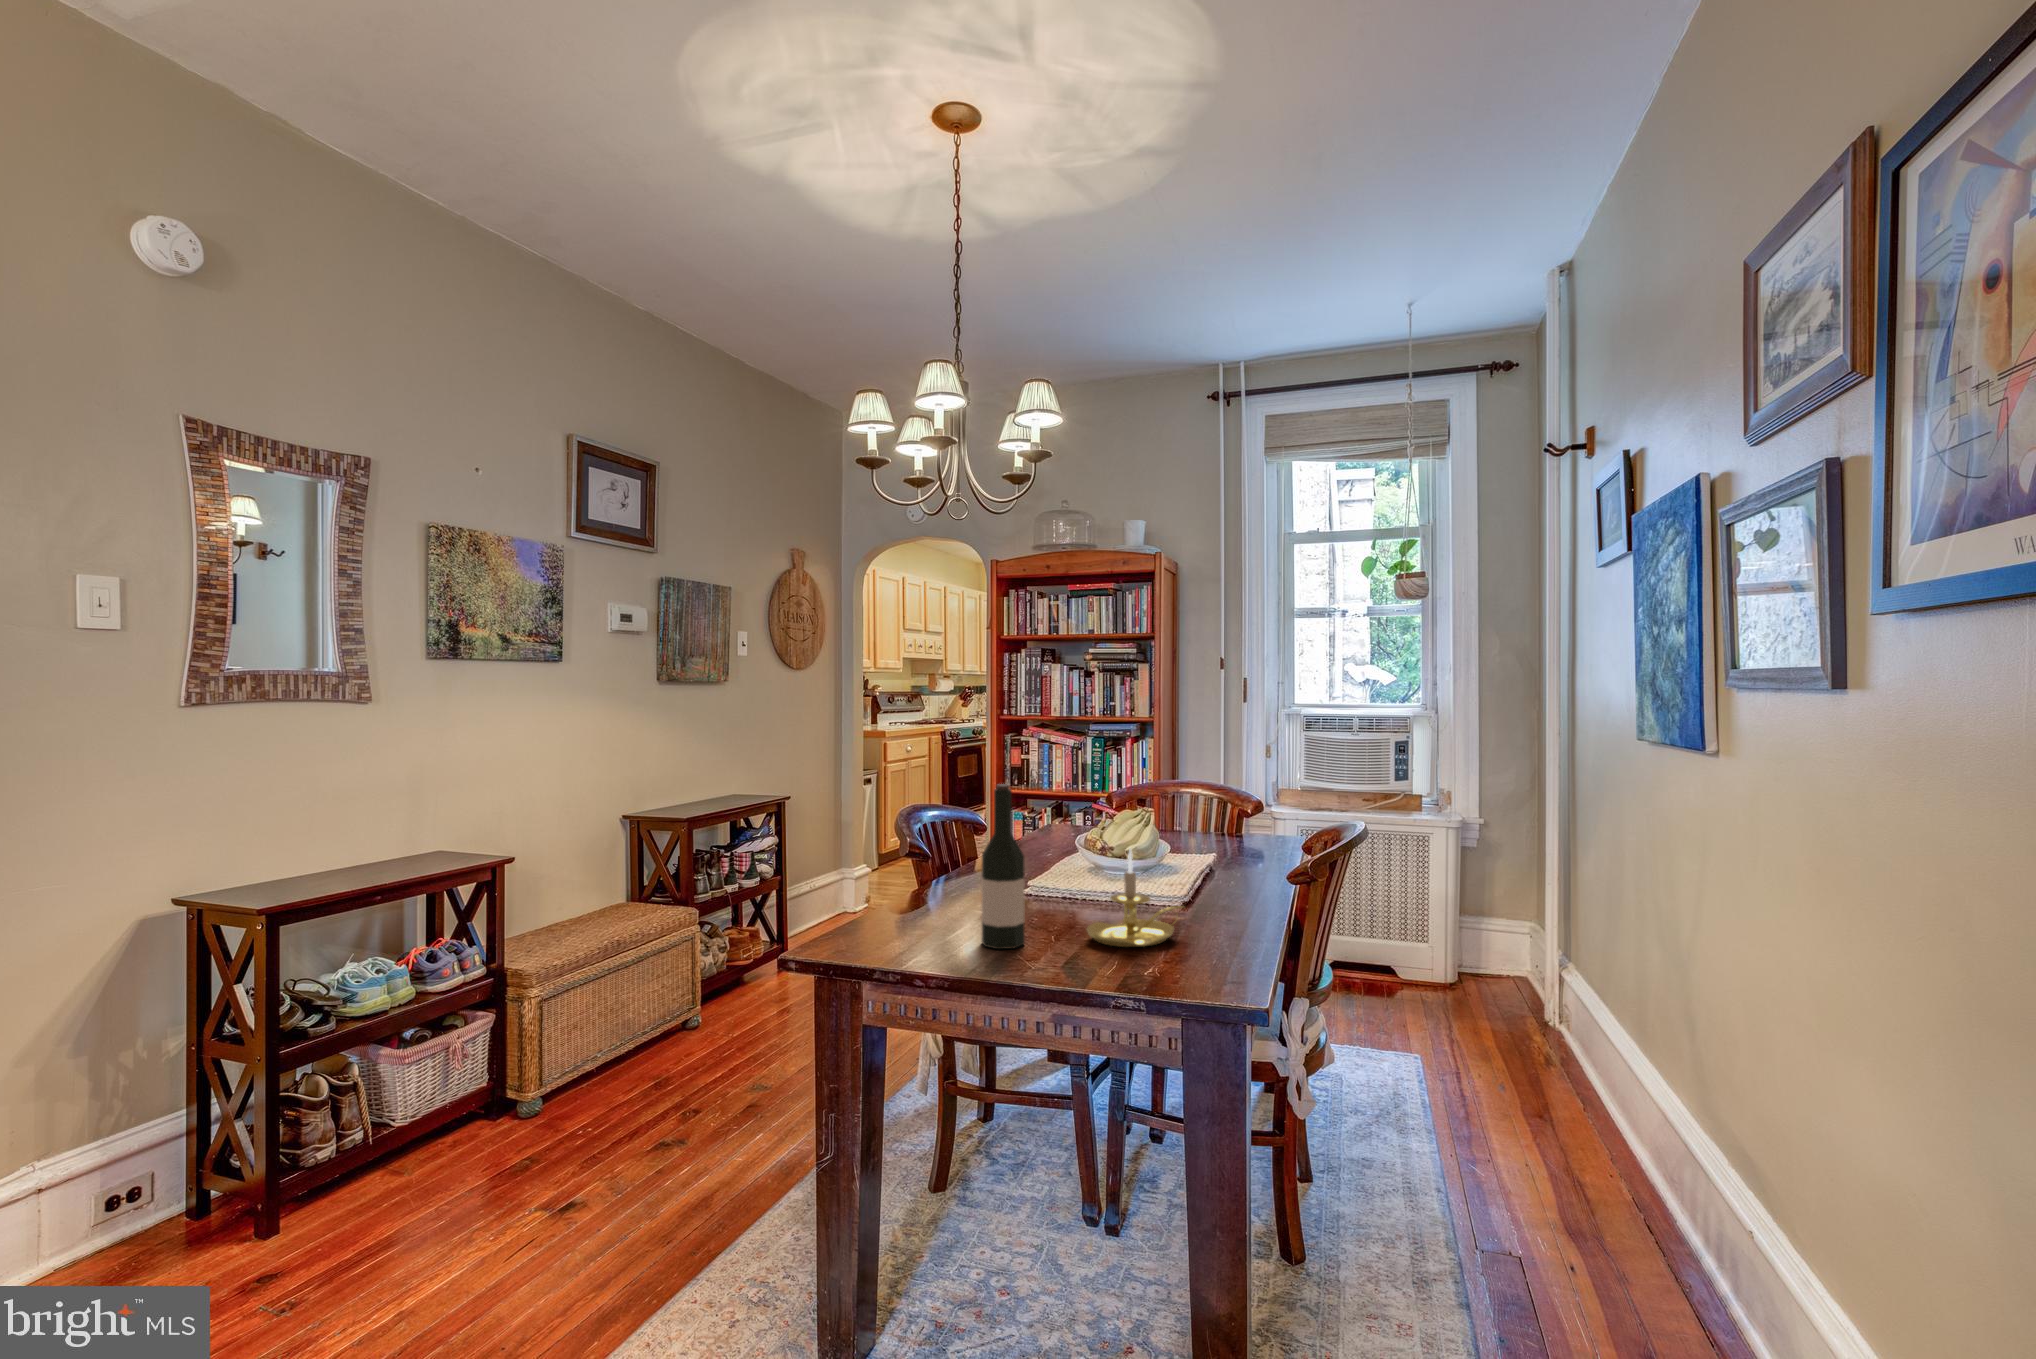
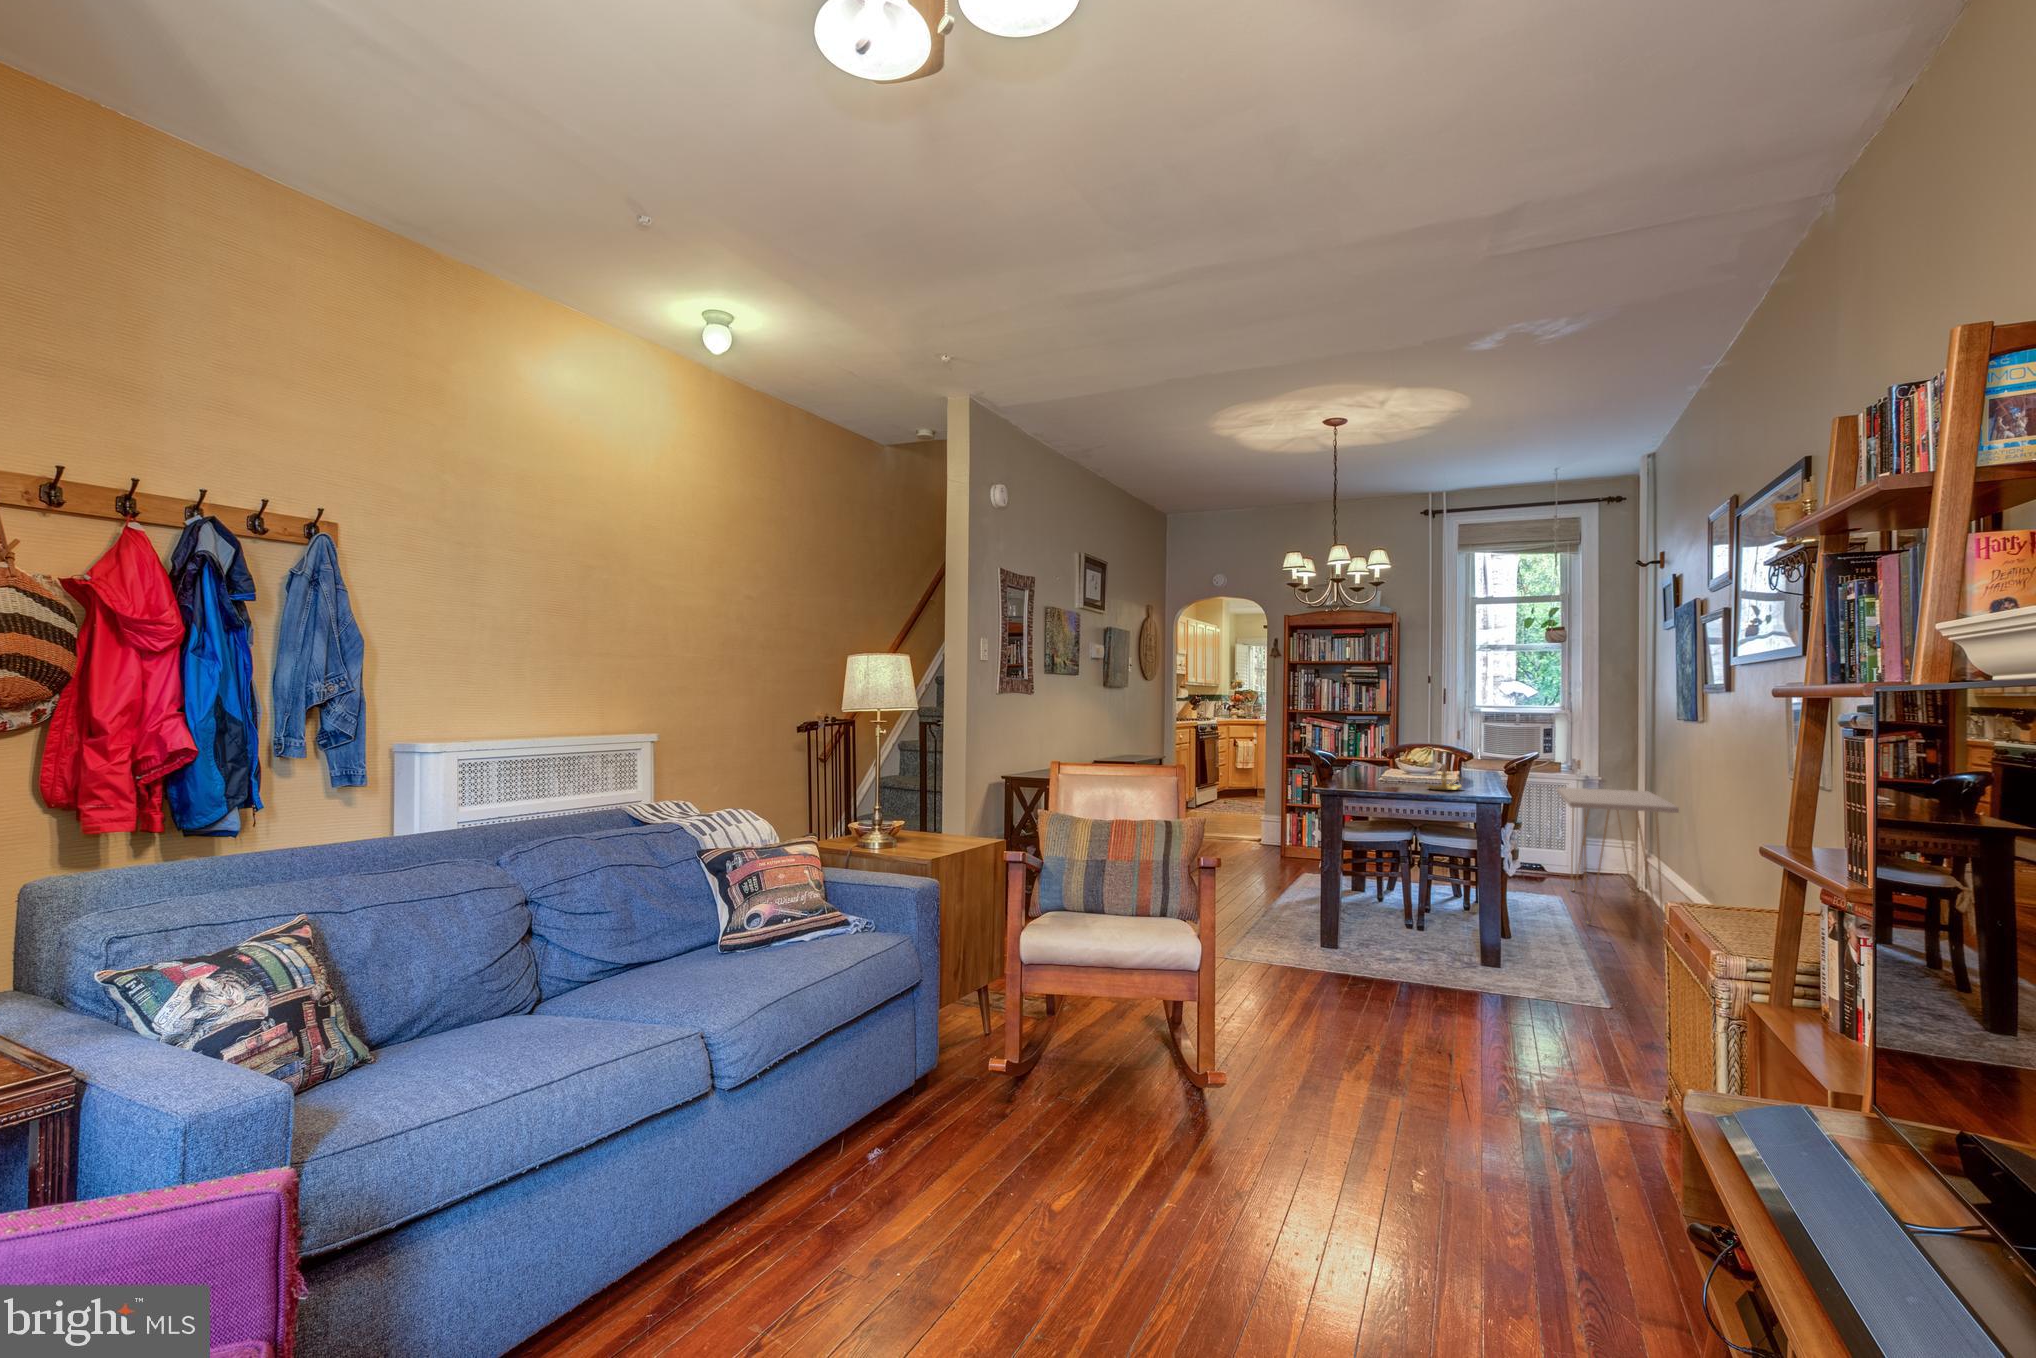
wine bottle: present [982,784,1025,949] -> none [1385,728,1403,790]
console table: none [1411,853,1660,1202] -> present [1557,787,1679,931]

